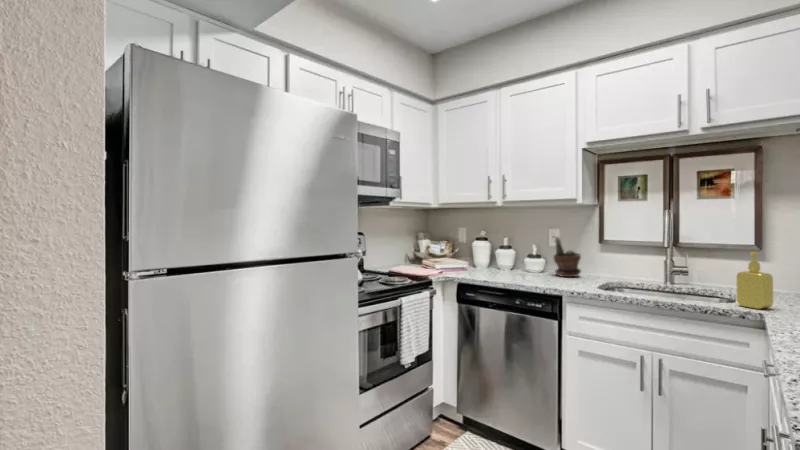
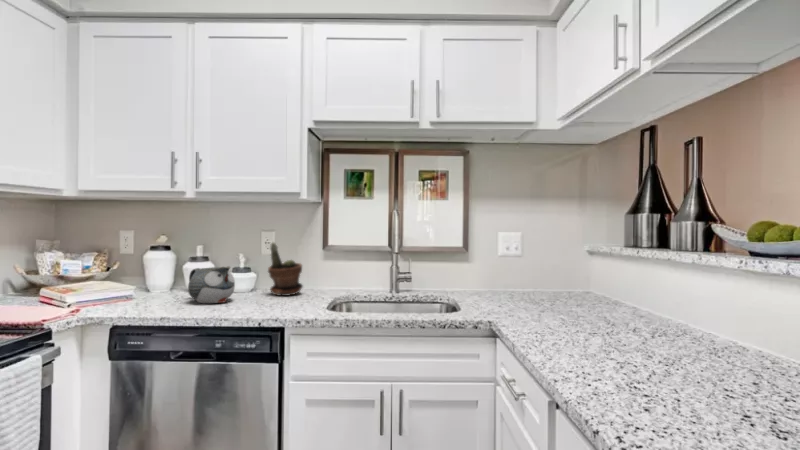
teapot: none [499,252,529,277] -> present [188,267,235,303]
soap dispenser: present [737,252,773,309] -> none [467,256,496,316]

